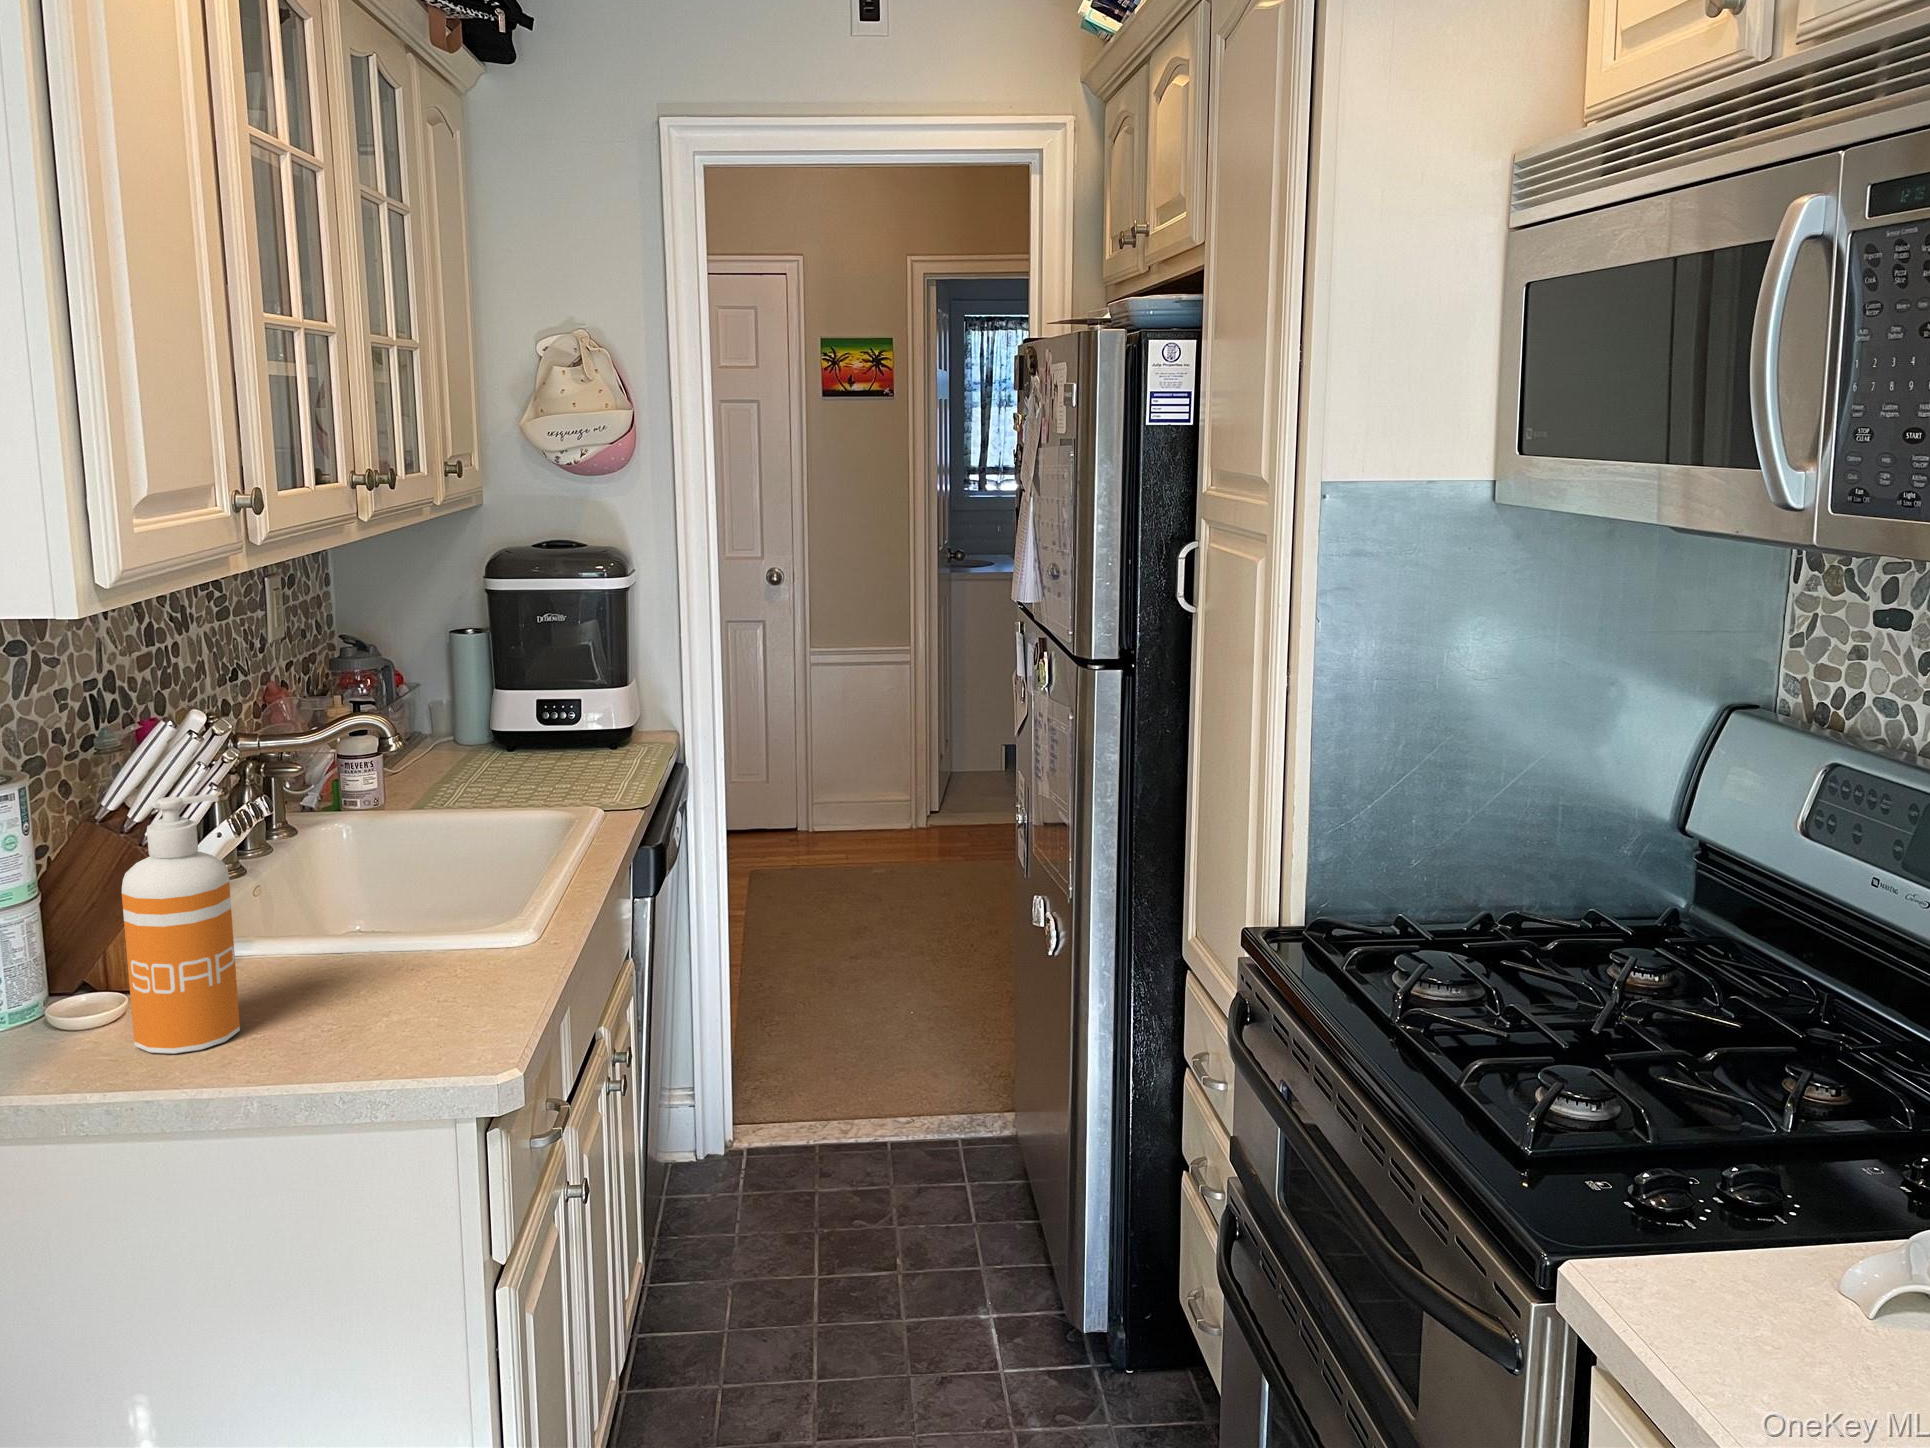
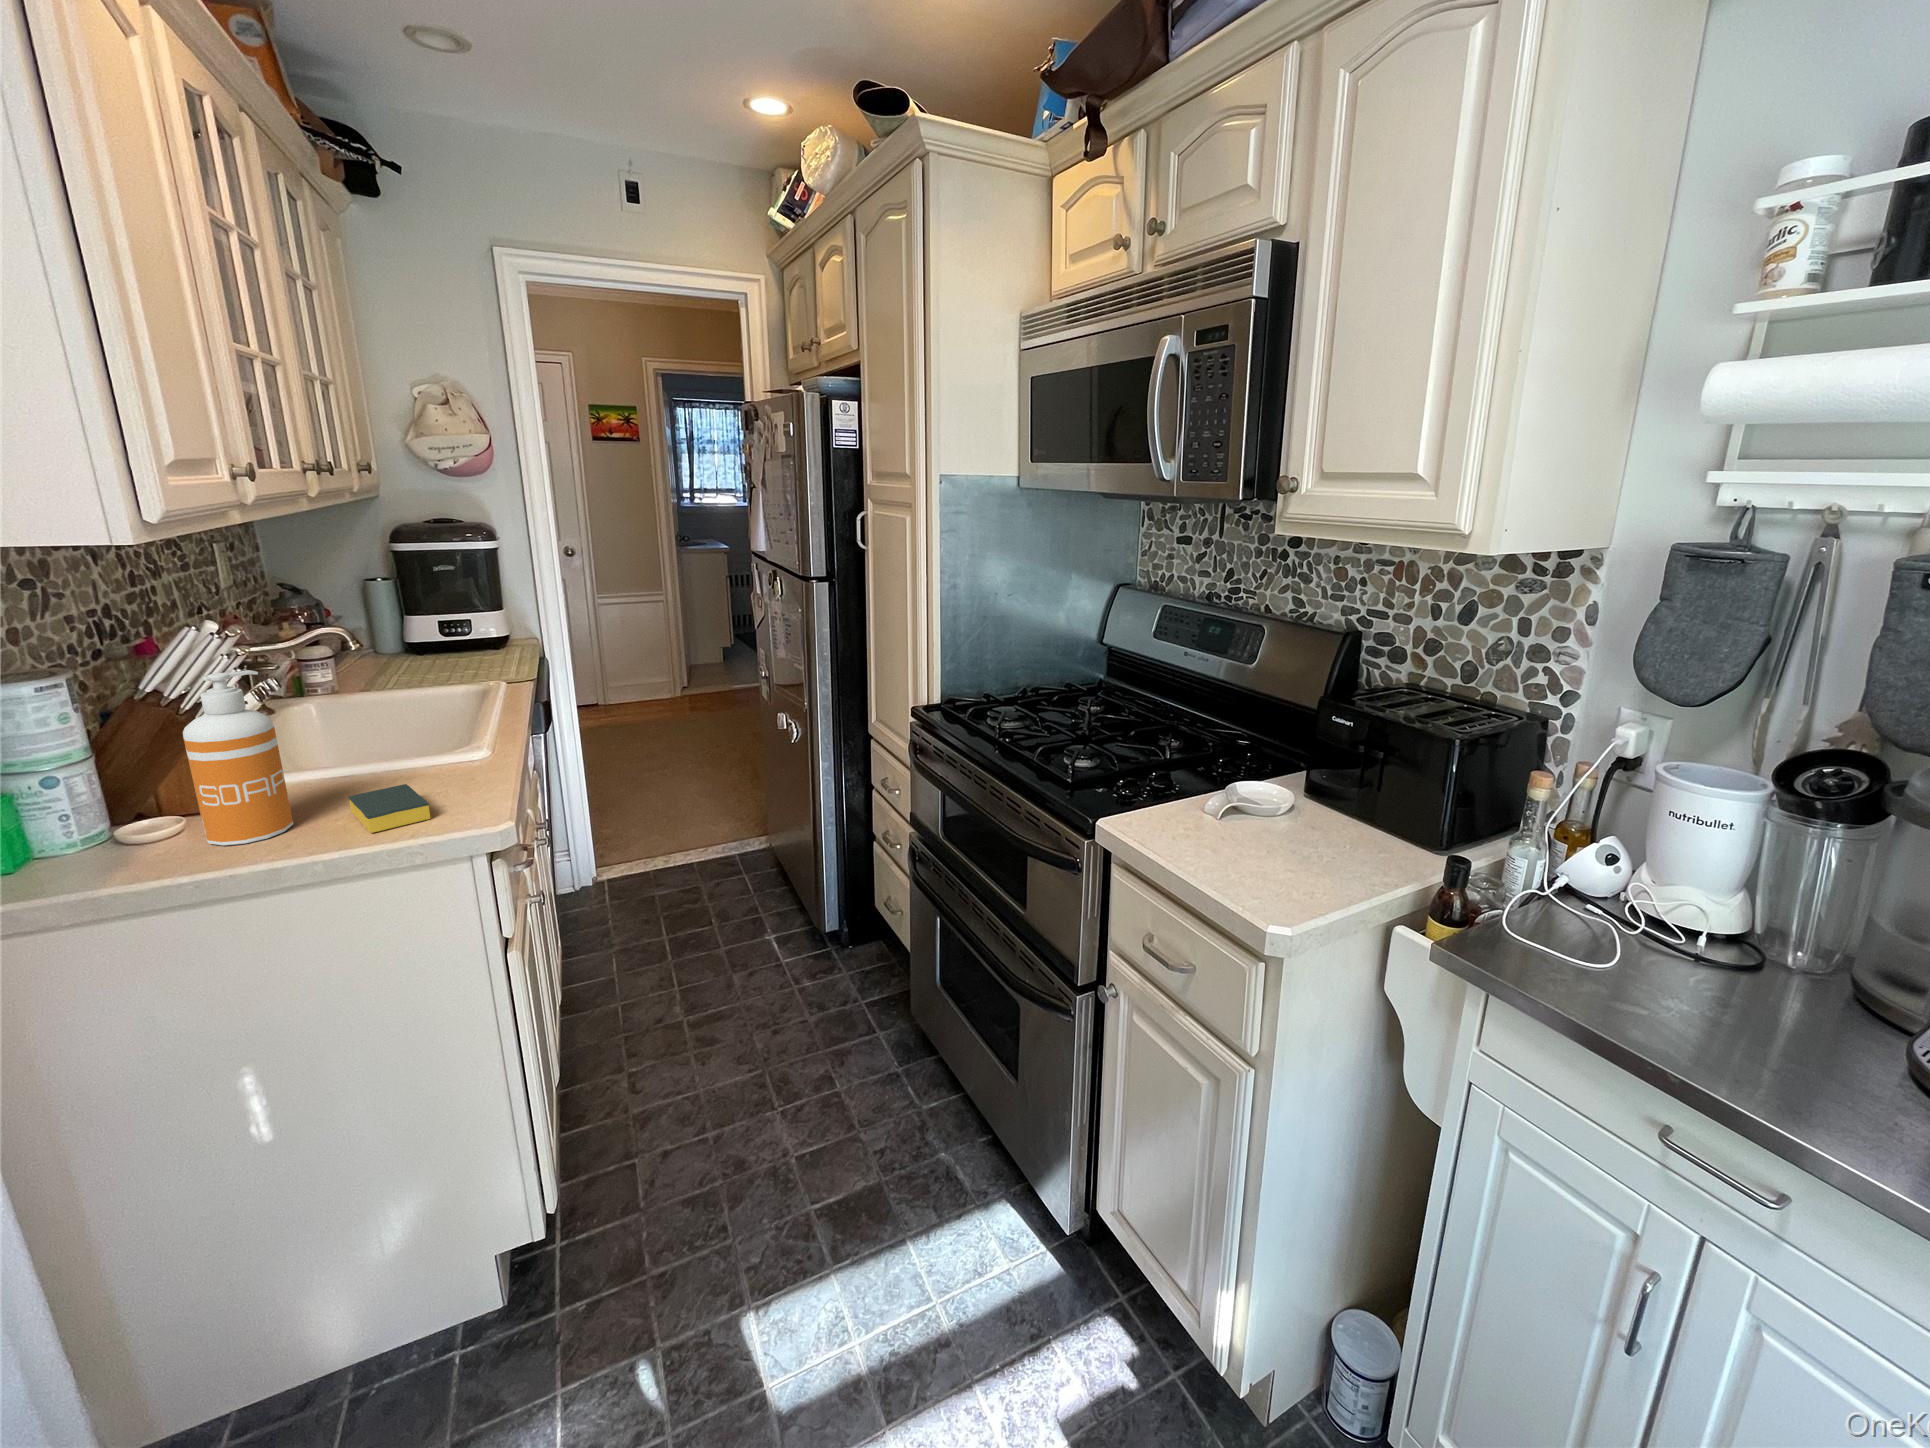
sponge: none [313,986,407,1063] -> present [349,784,430,833]

